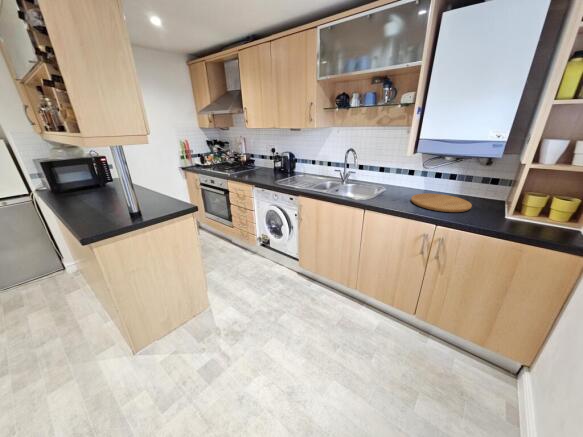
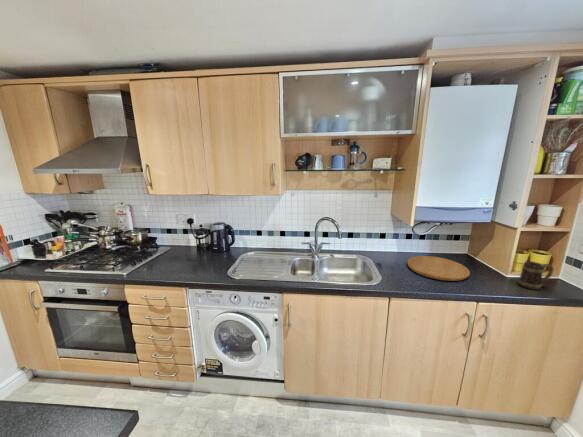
mug: none [511,201,557,232] -> present [518,261,553,290]

